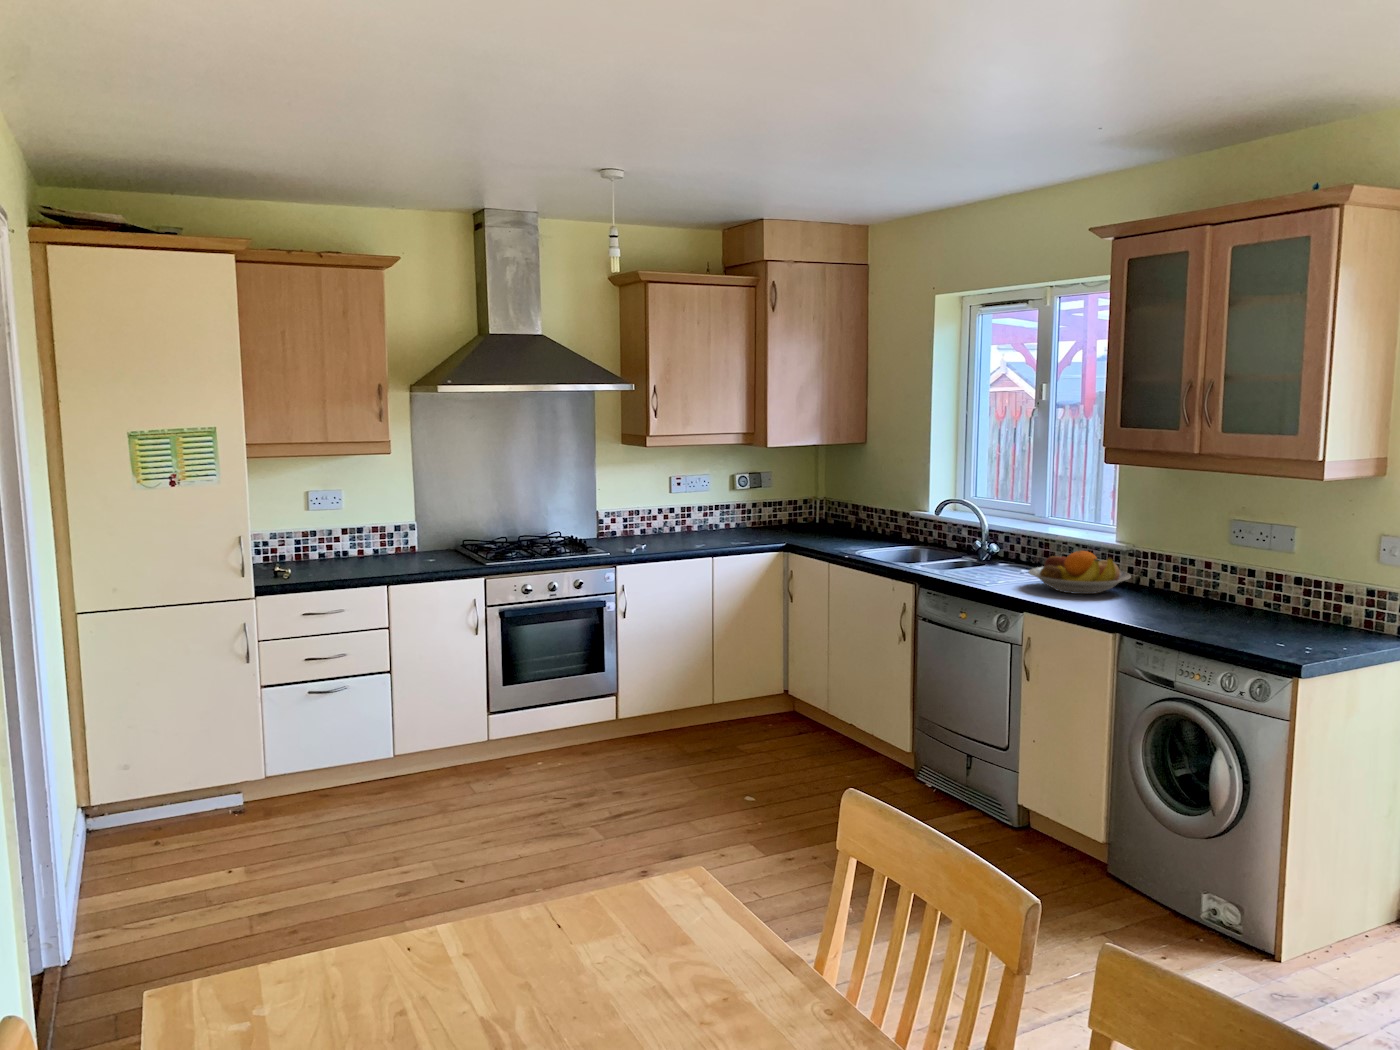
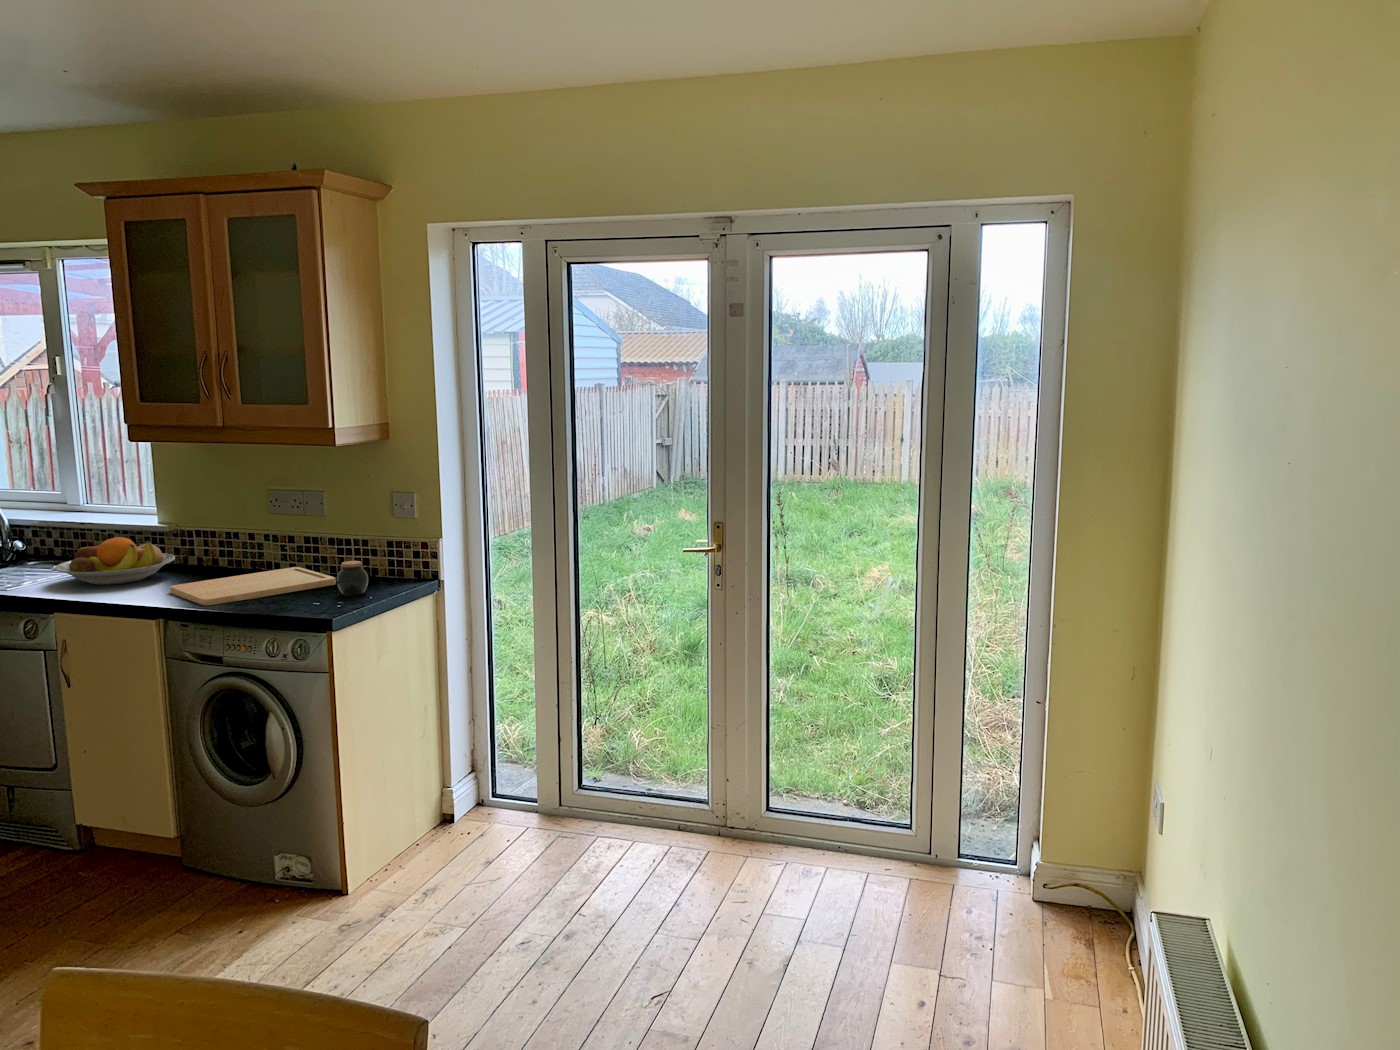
cutting board: none [1128,602,1301,628] -> present [170,567,336,605]
jar: none [1305,605,1343,644] -> present [337,561,368,596]

